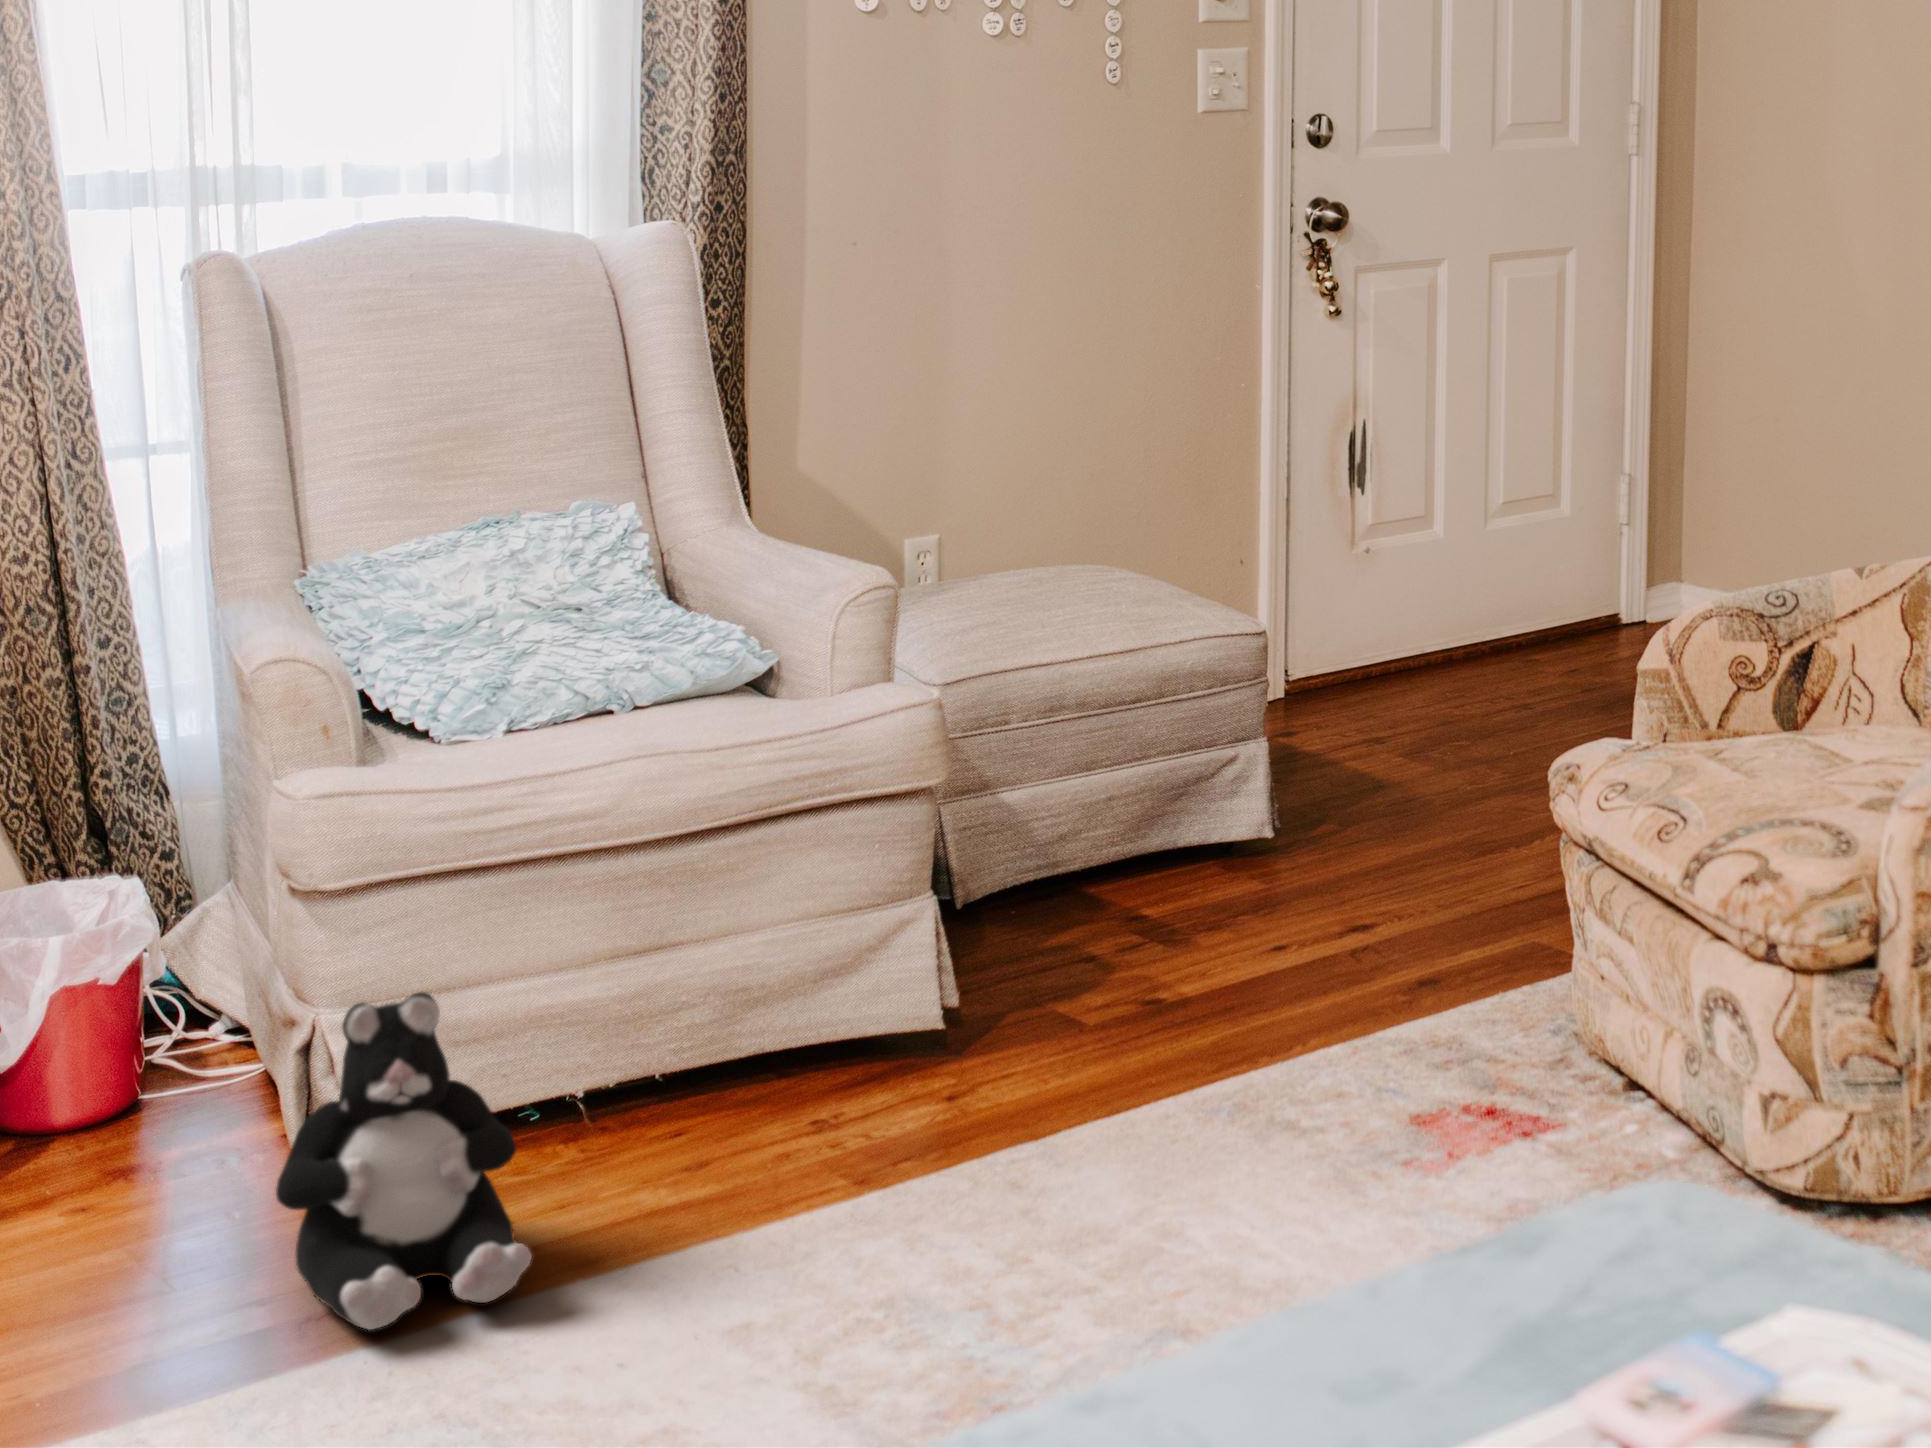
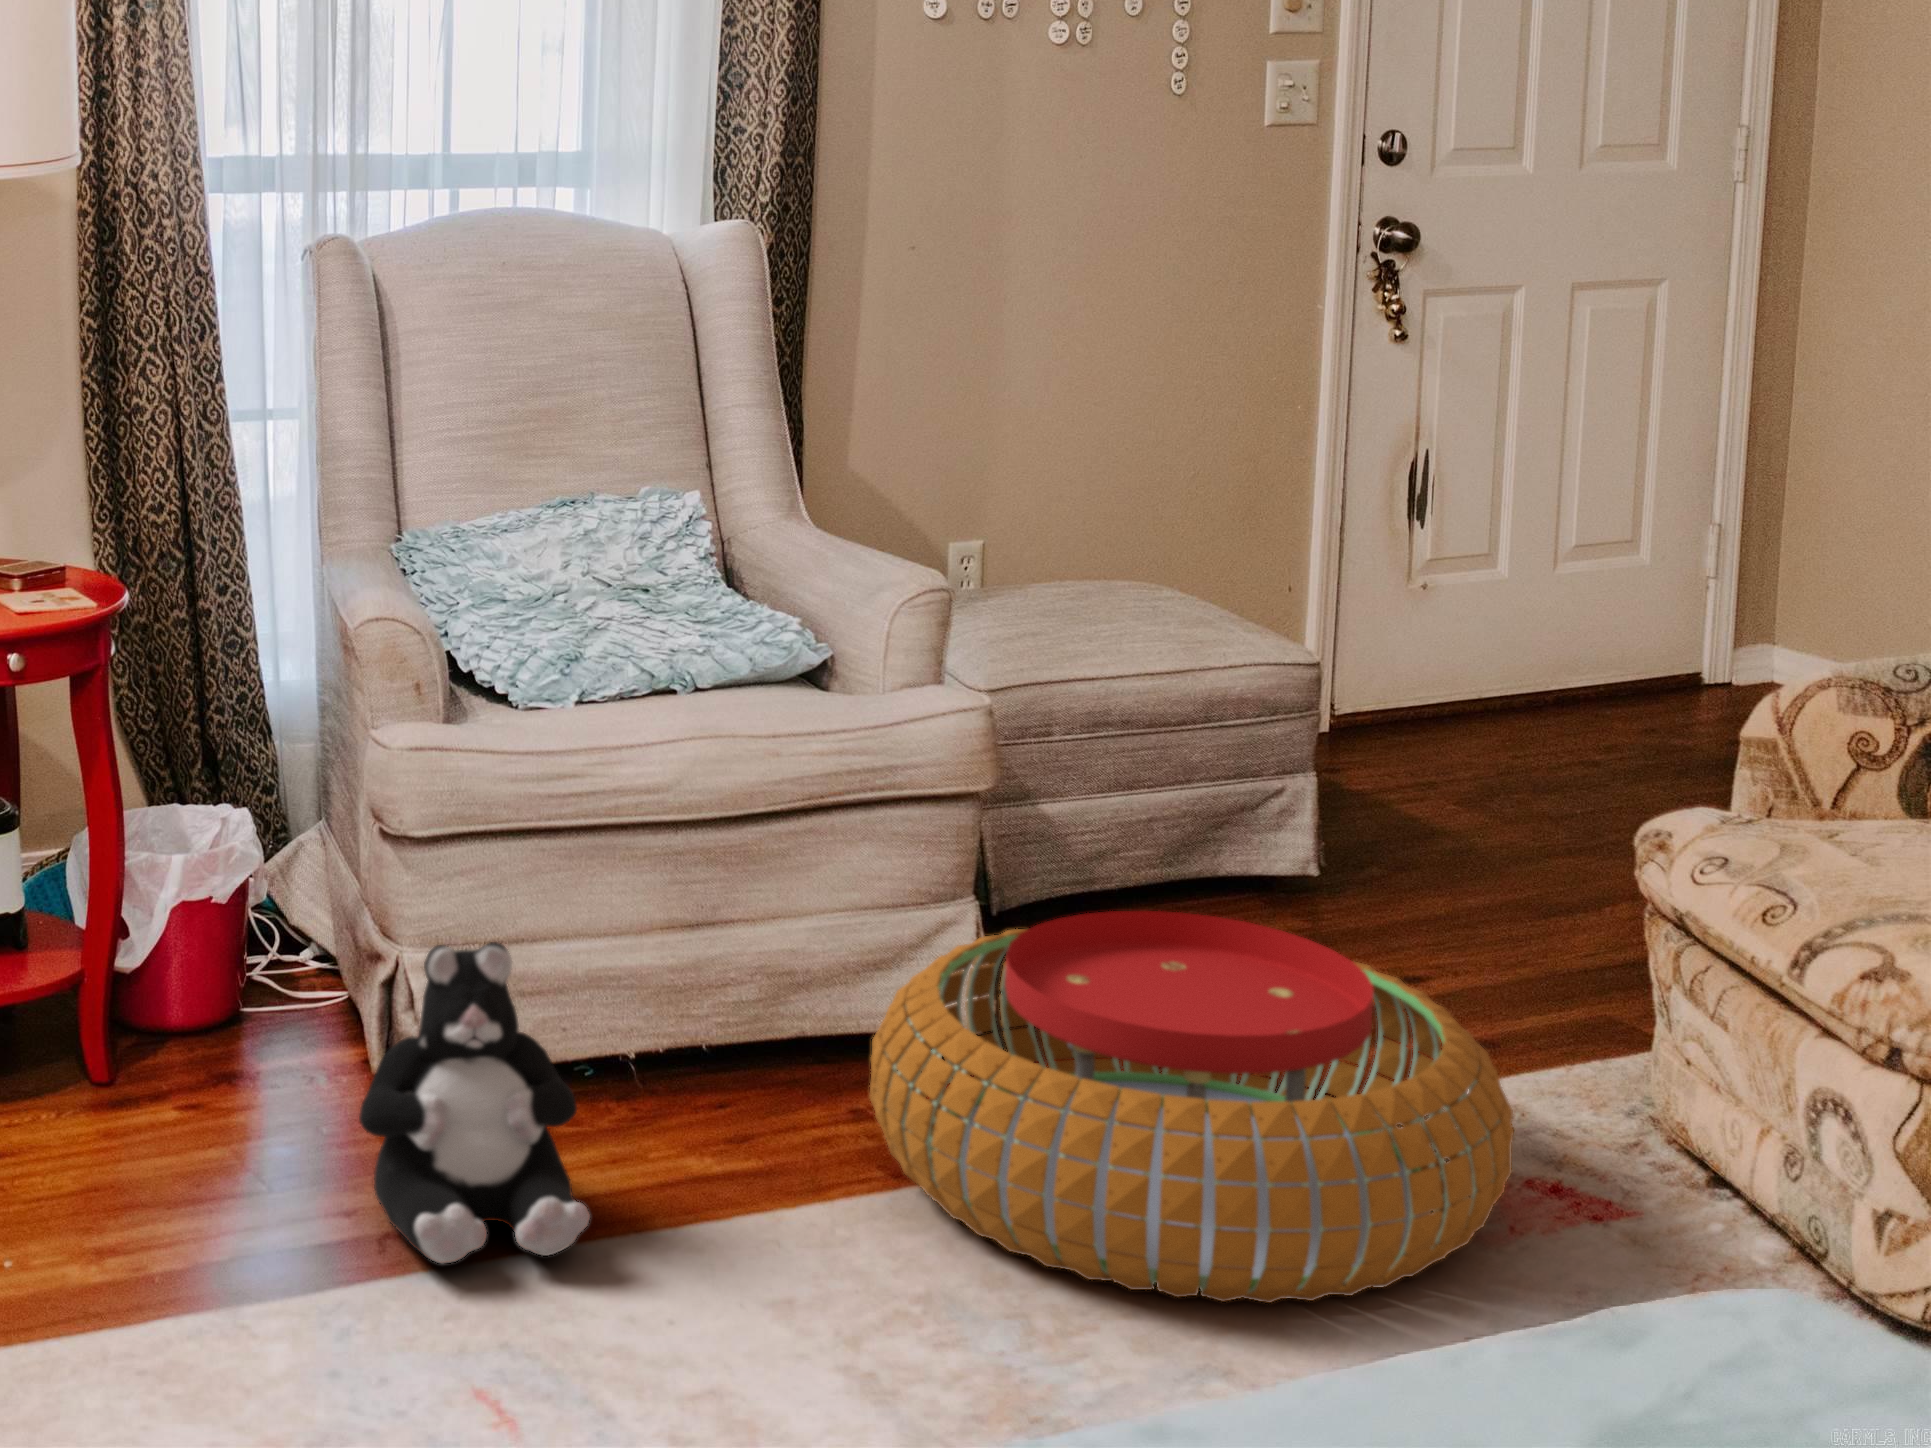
pouf: none [820,875,1405,1238] -> present [870,911,1514,1303]

